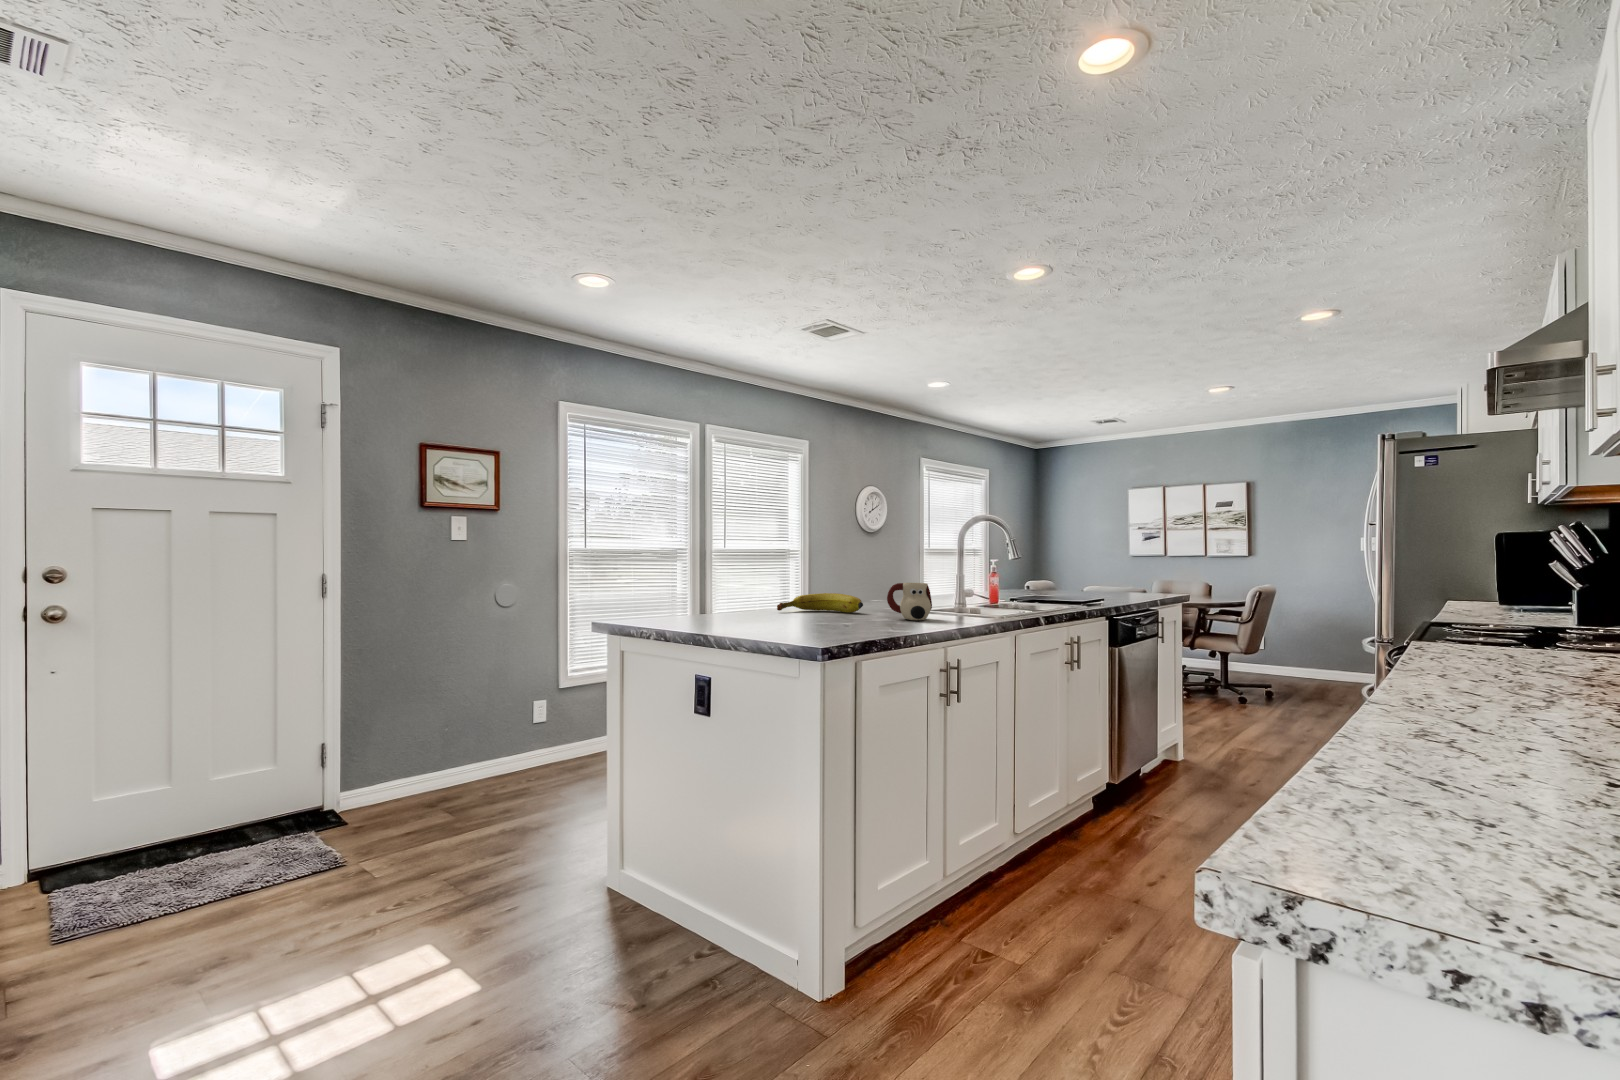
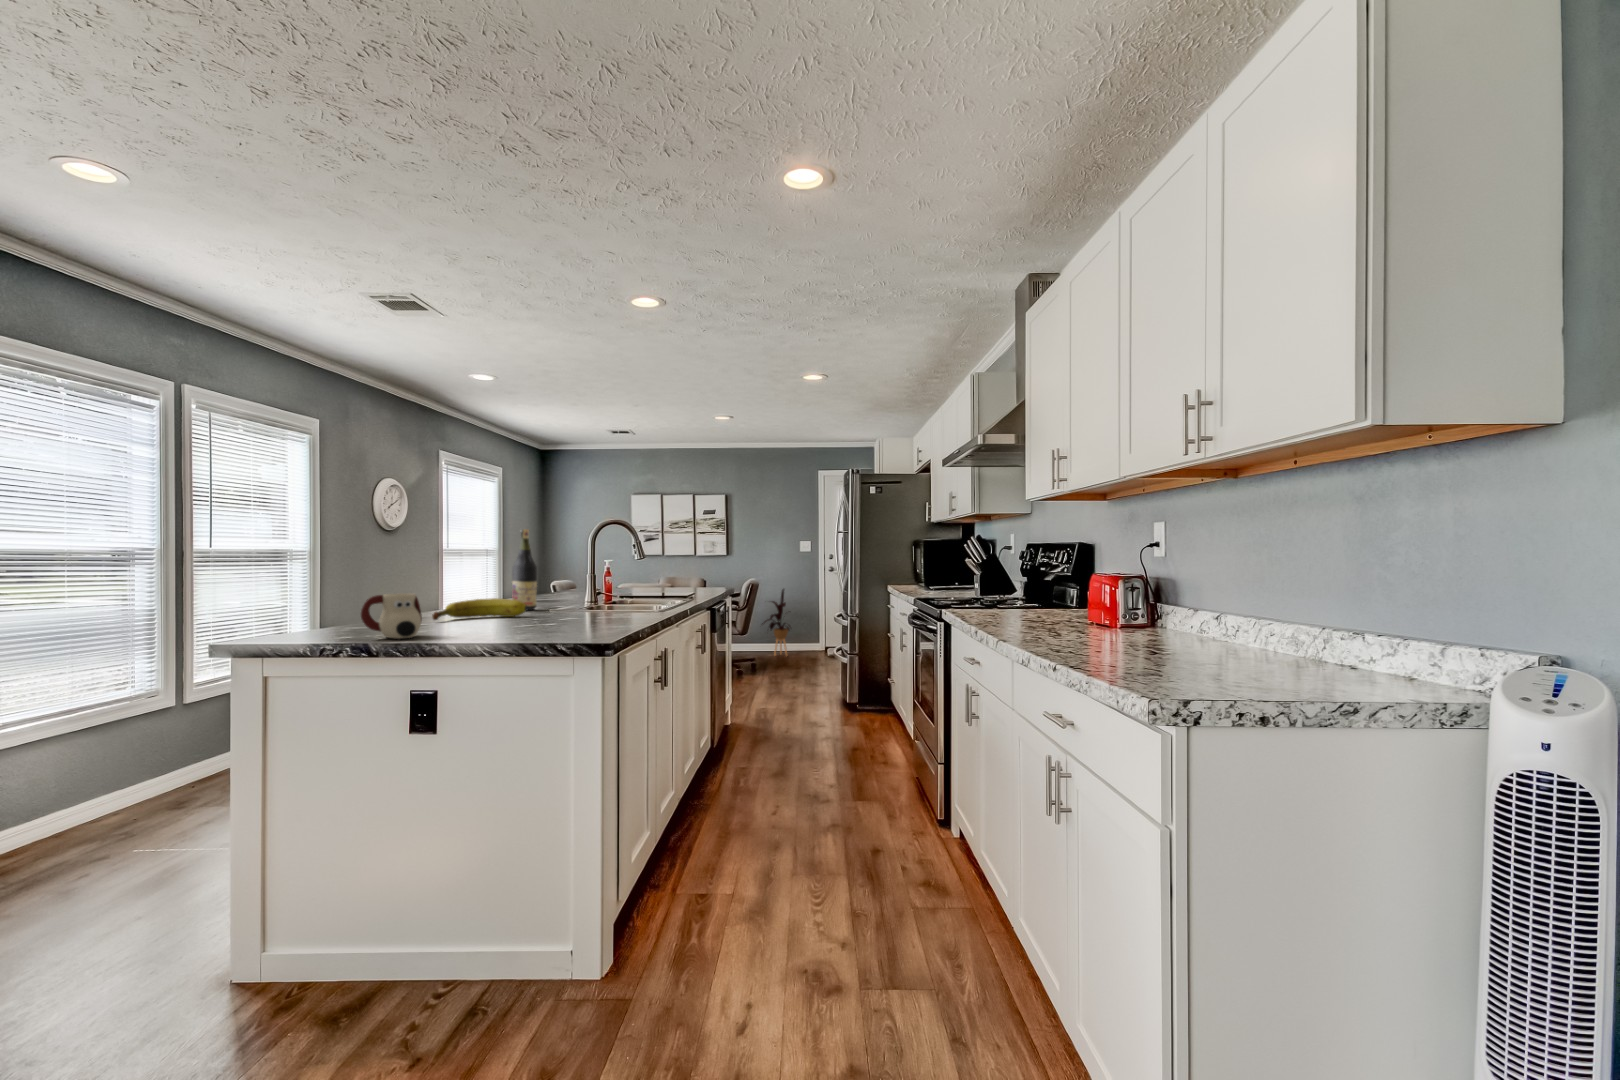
wine bottle: none [872,526,896,608] -> present [512,529,537,610]
mug: present [887,583,932,620] -> present [361,593,422,639]
house plant: none [1289,602,1344,692] -> present [762,589,790,655]

